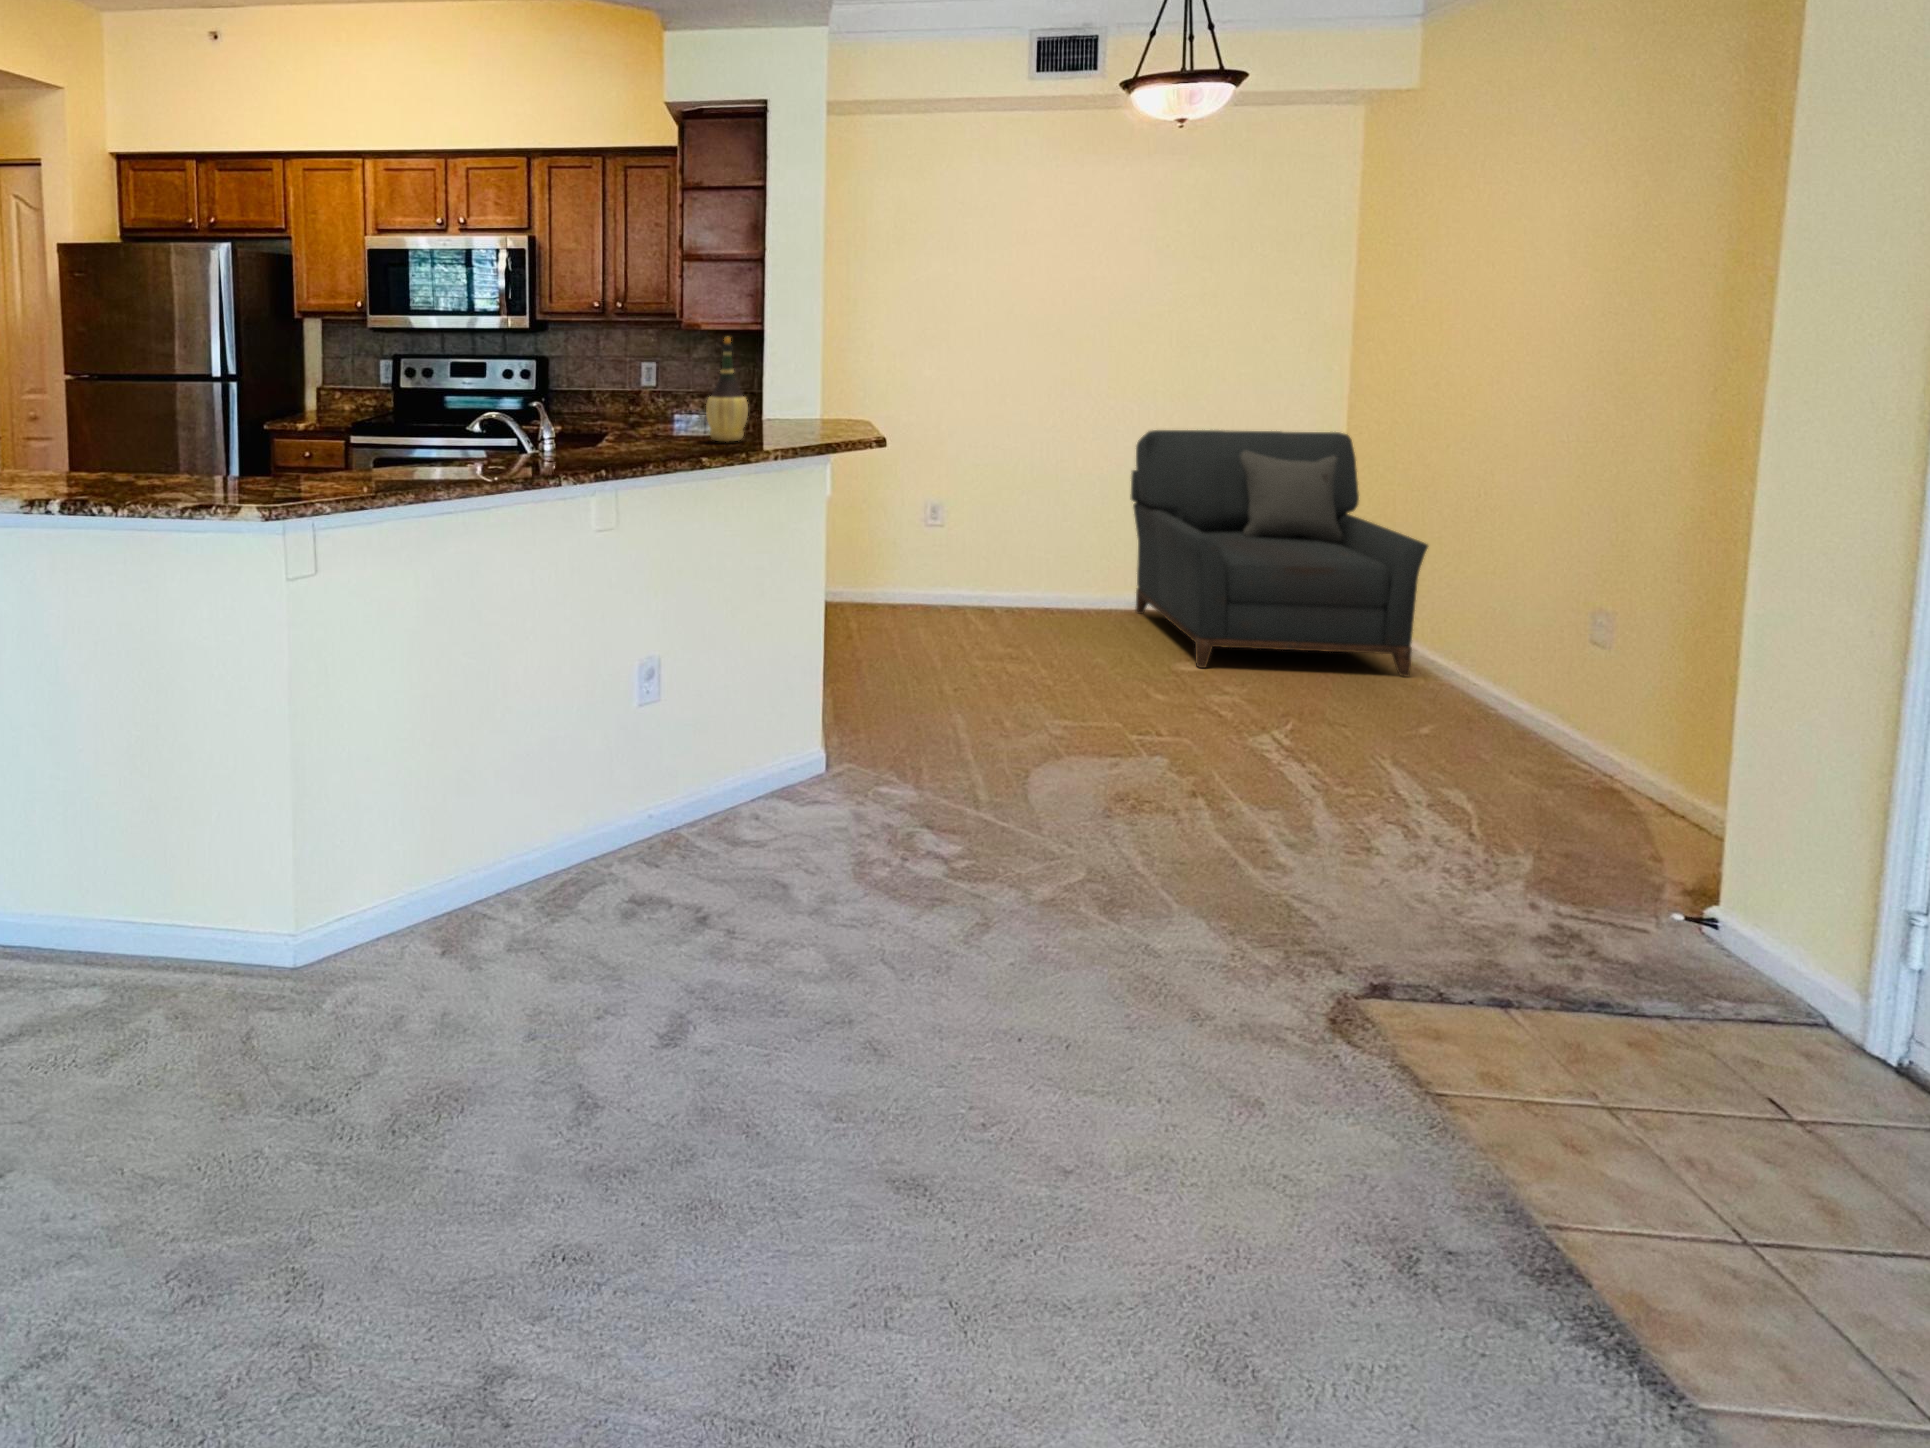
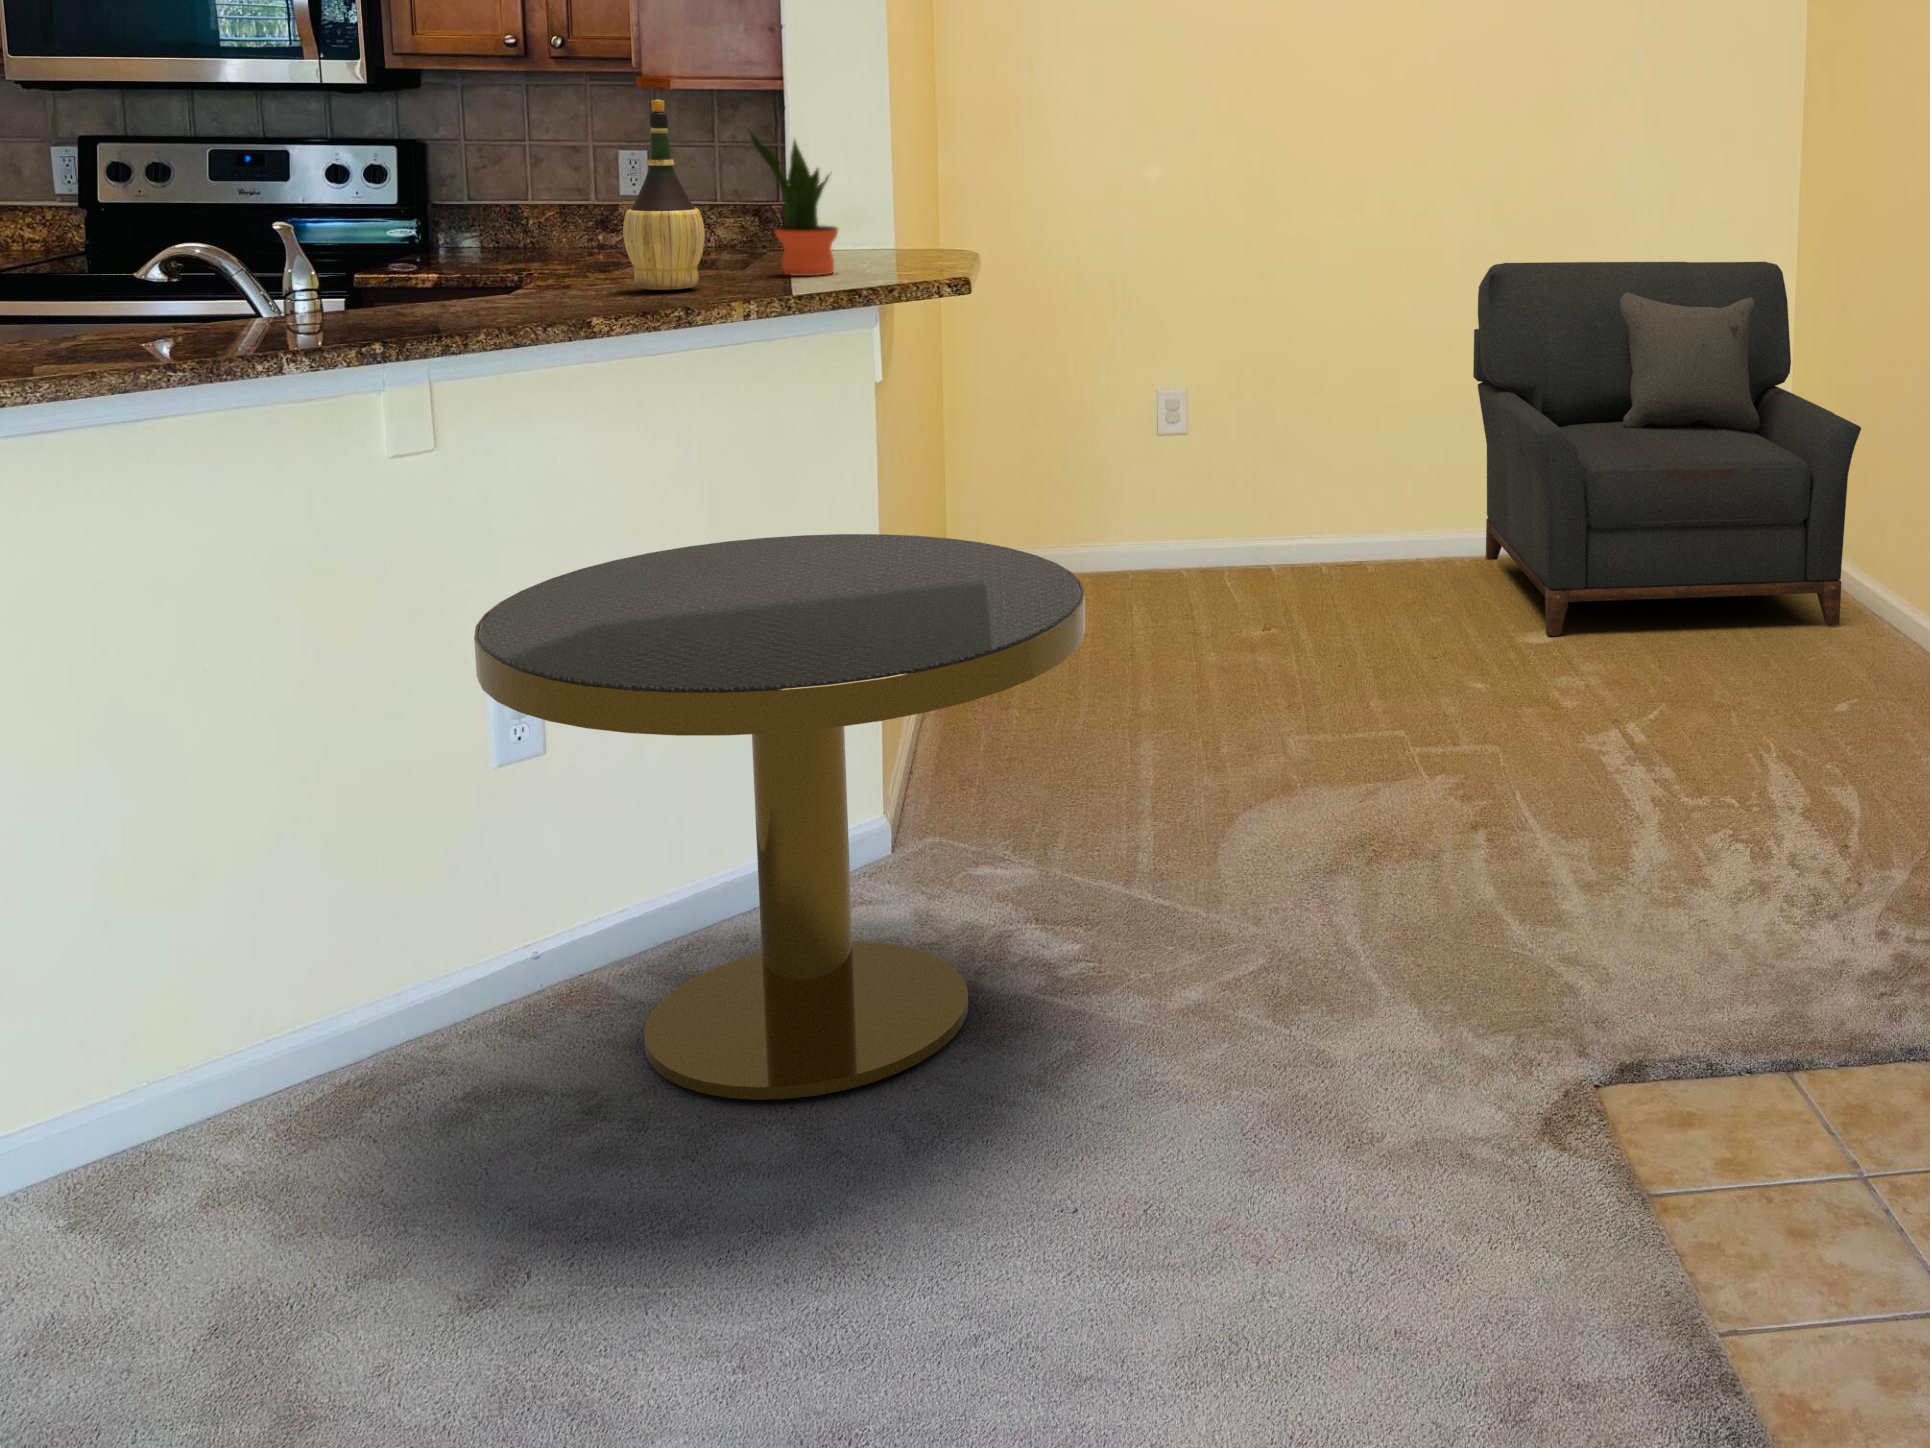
potted plant: none [765,351,810,434] -> present [750,132,838,276]
side table: none [653,584,993,921] -> present [474,534,1085,1100]

